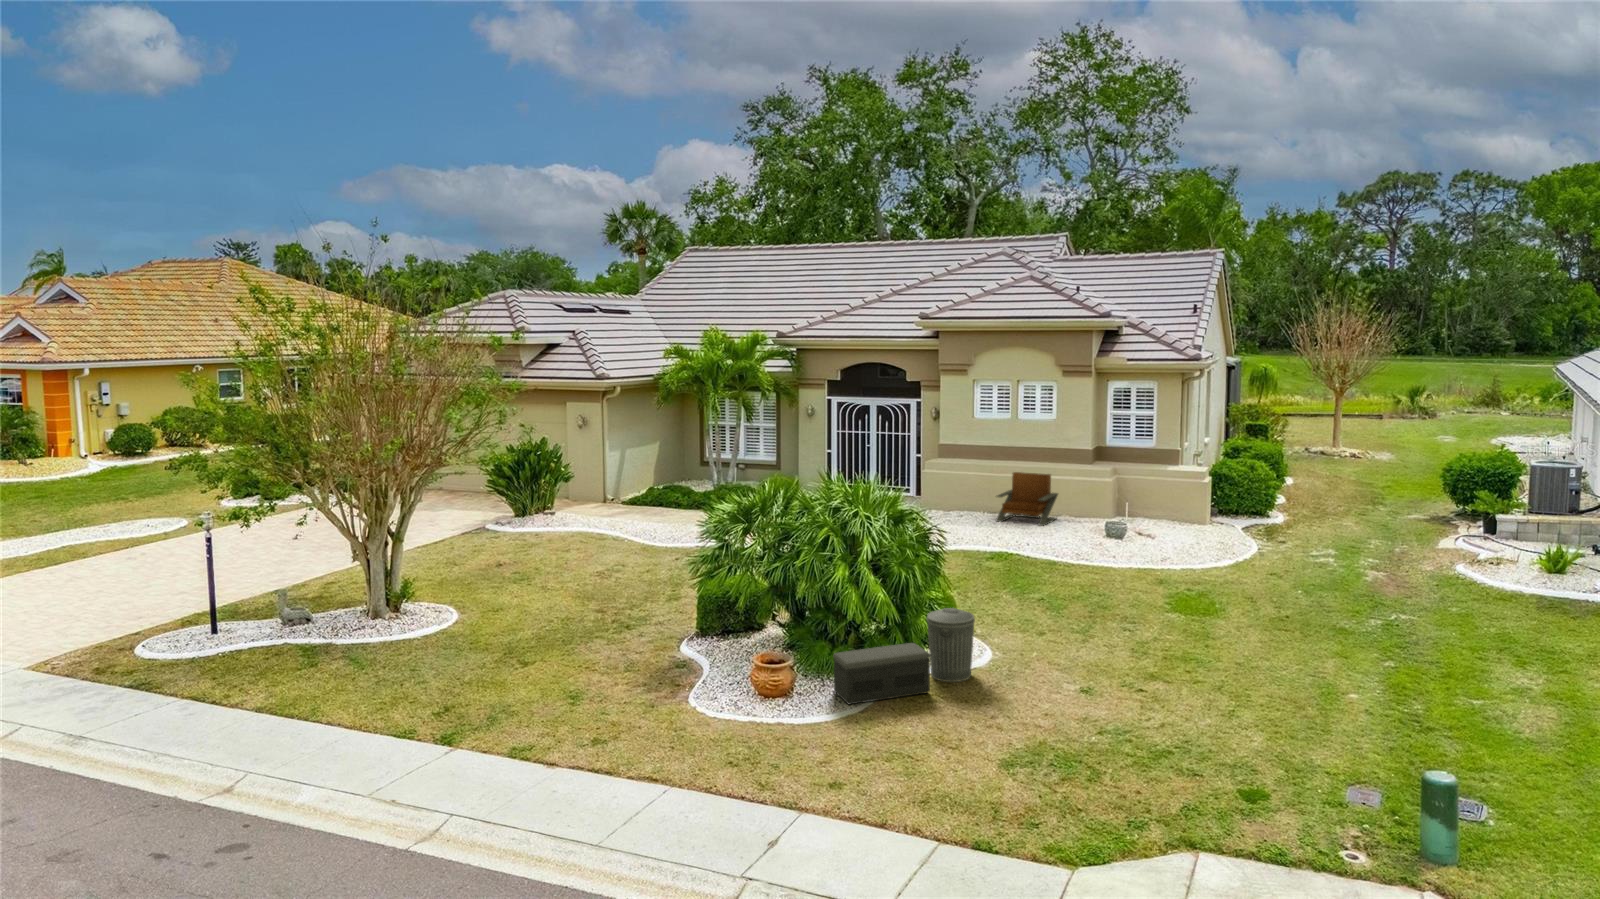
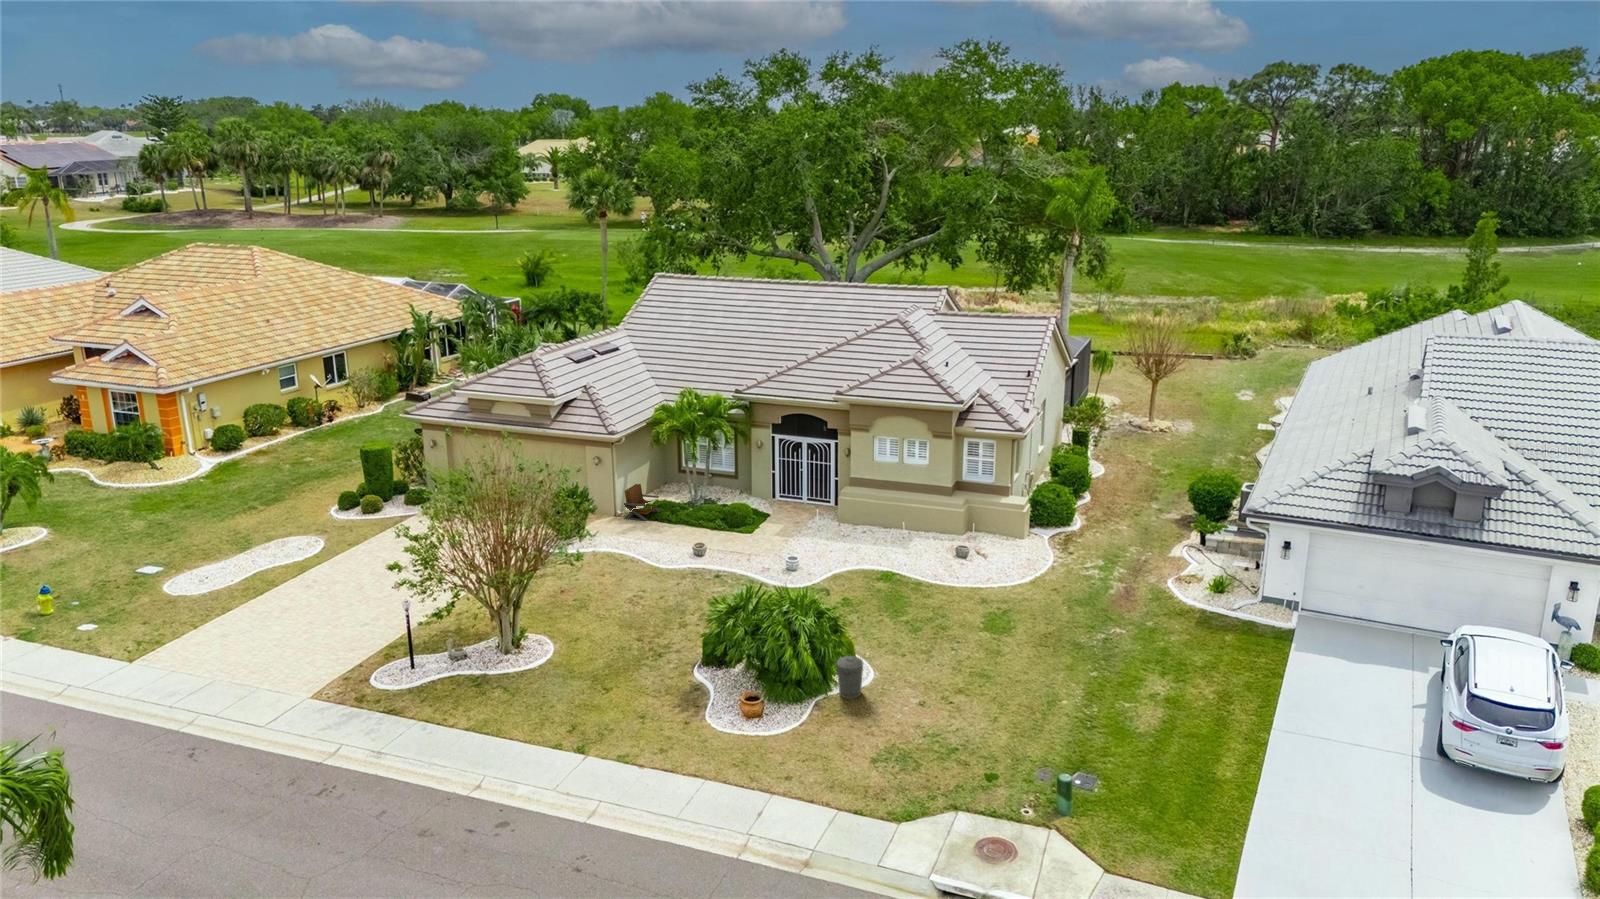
lounge chair: present [996,472,1058,526] -> present [624,484,660,521]
storage bench: present [833,643,930,704] -> none [785,679,838,718]

